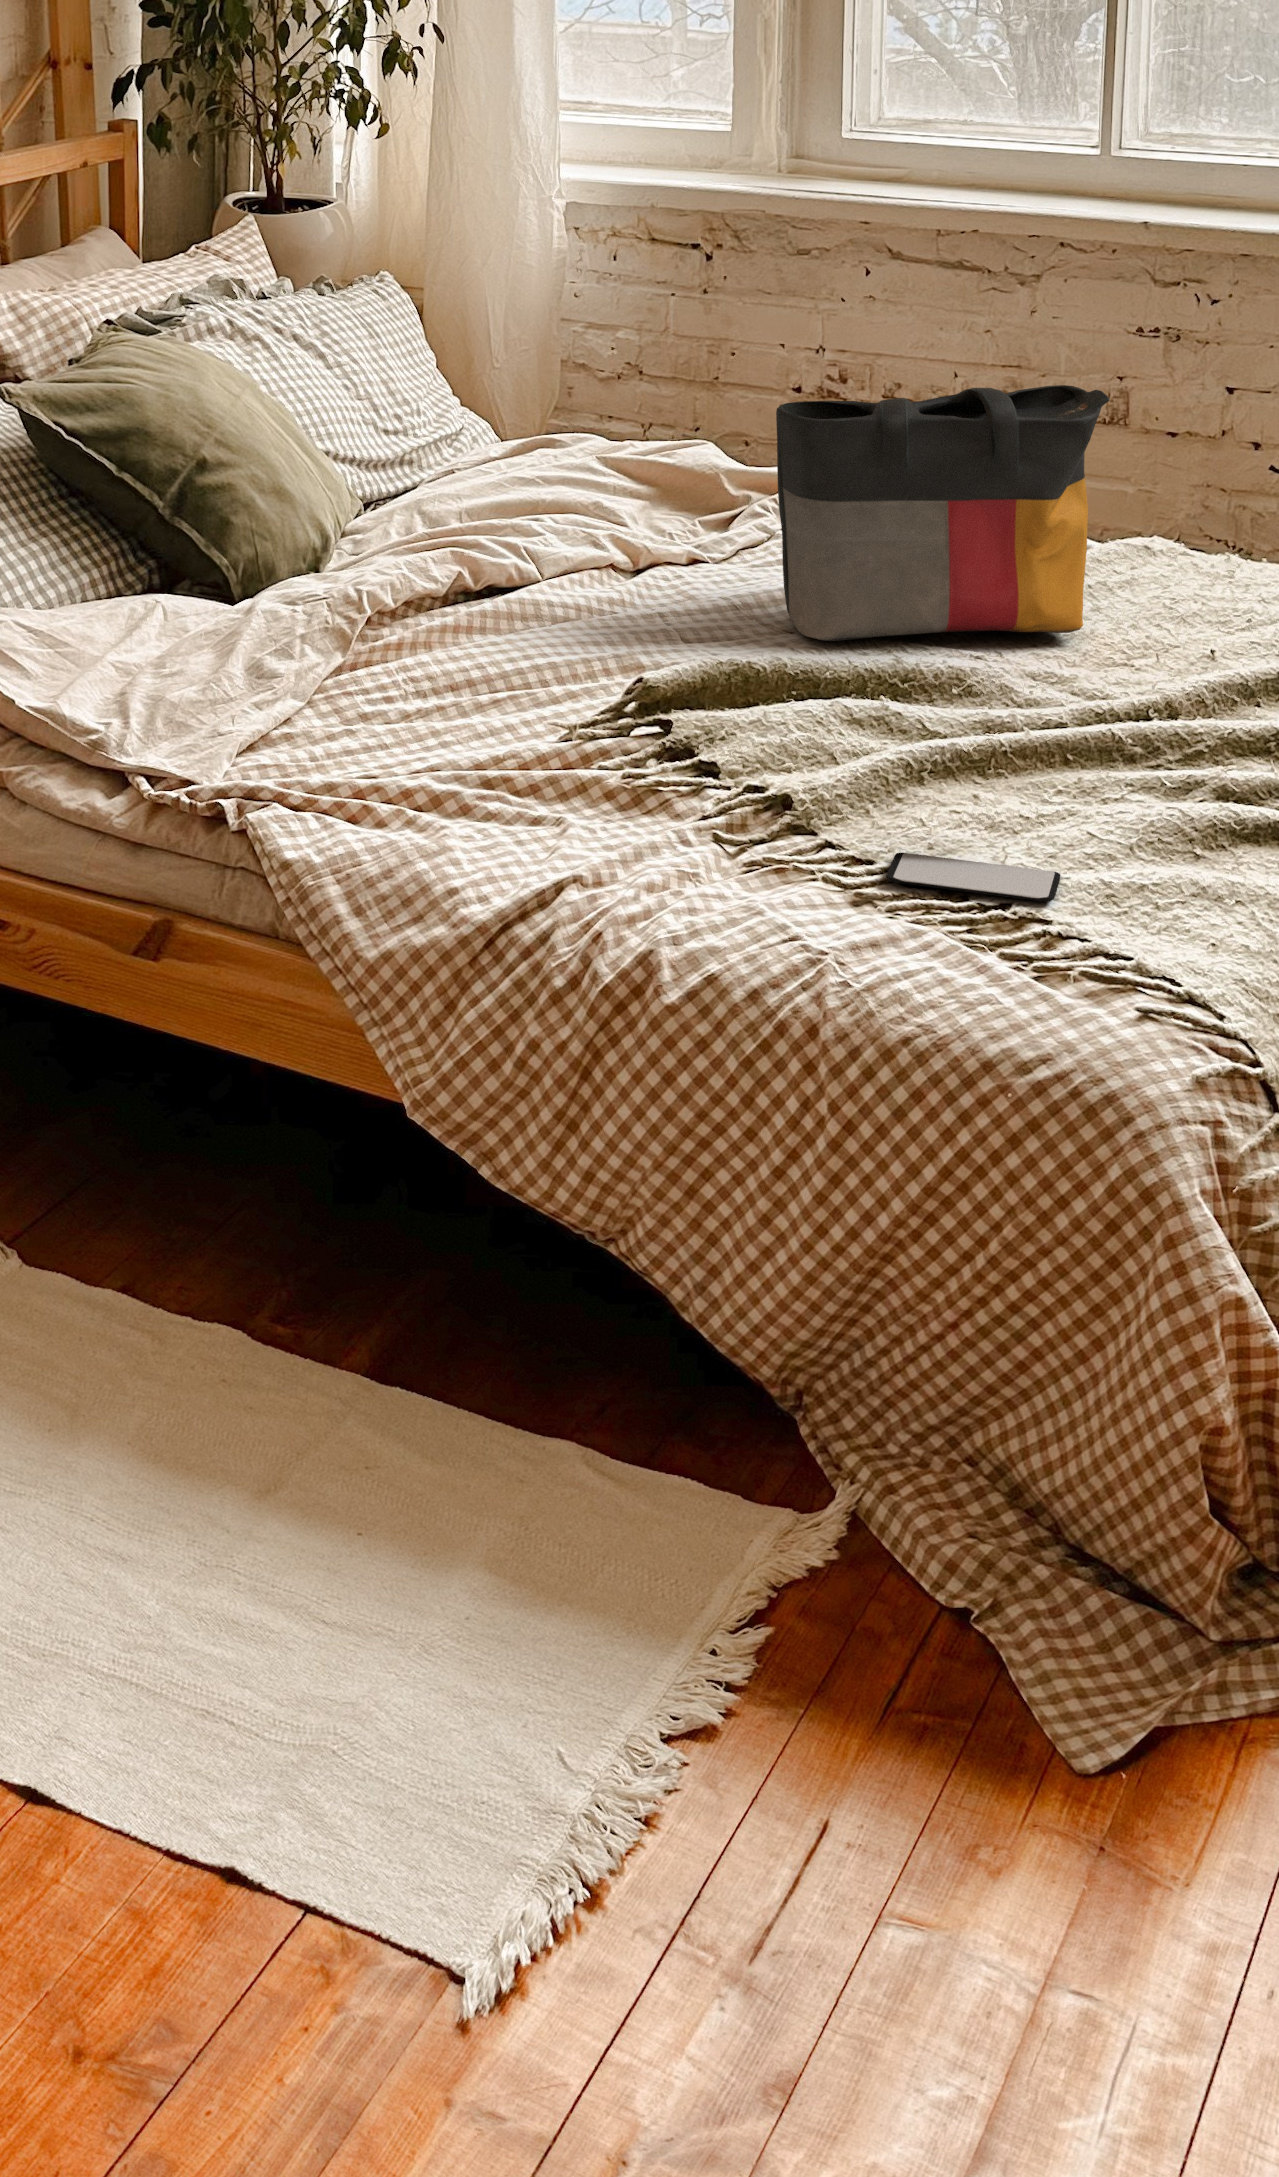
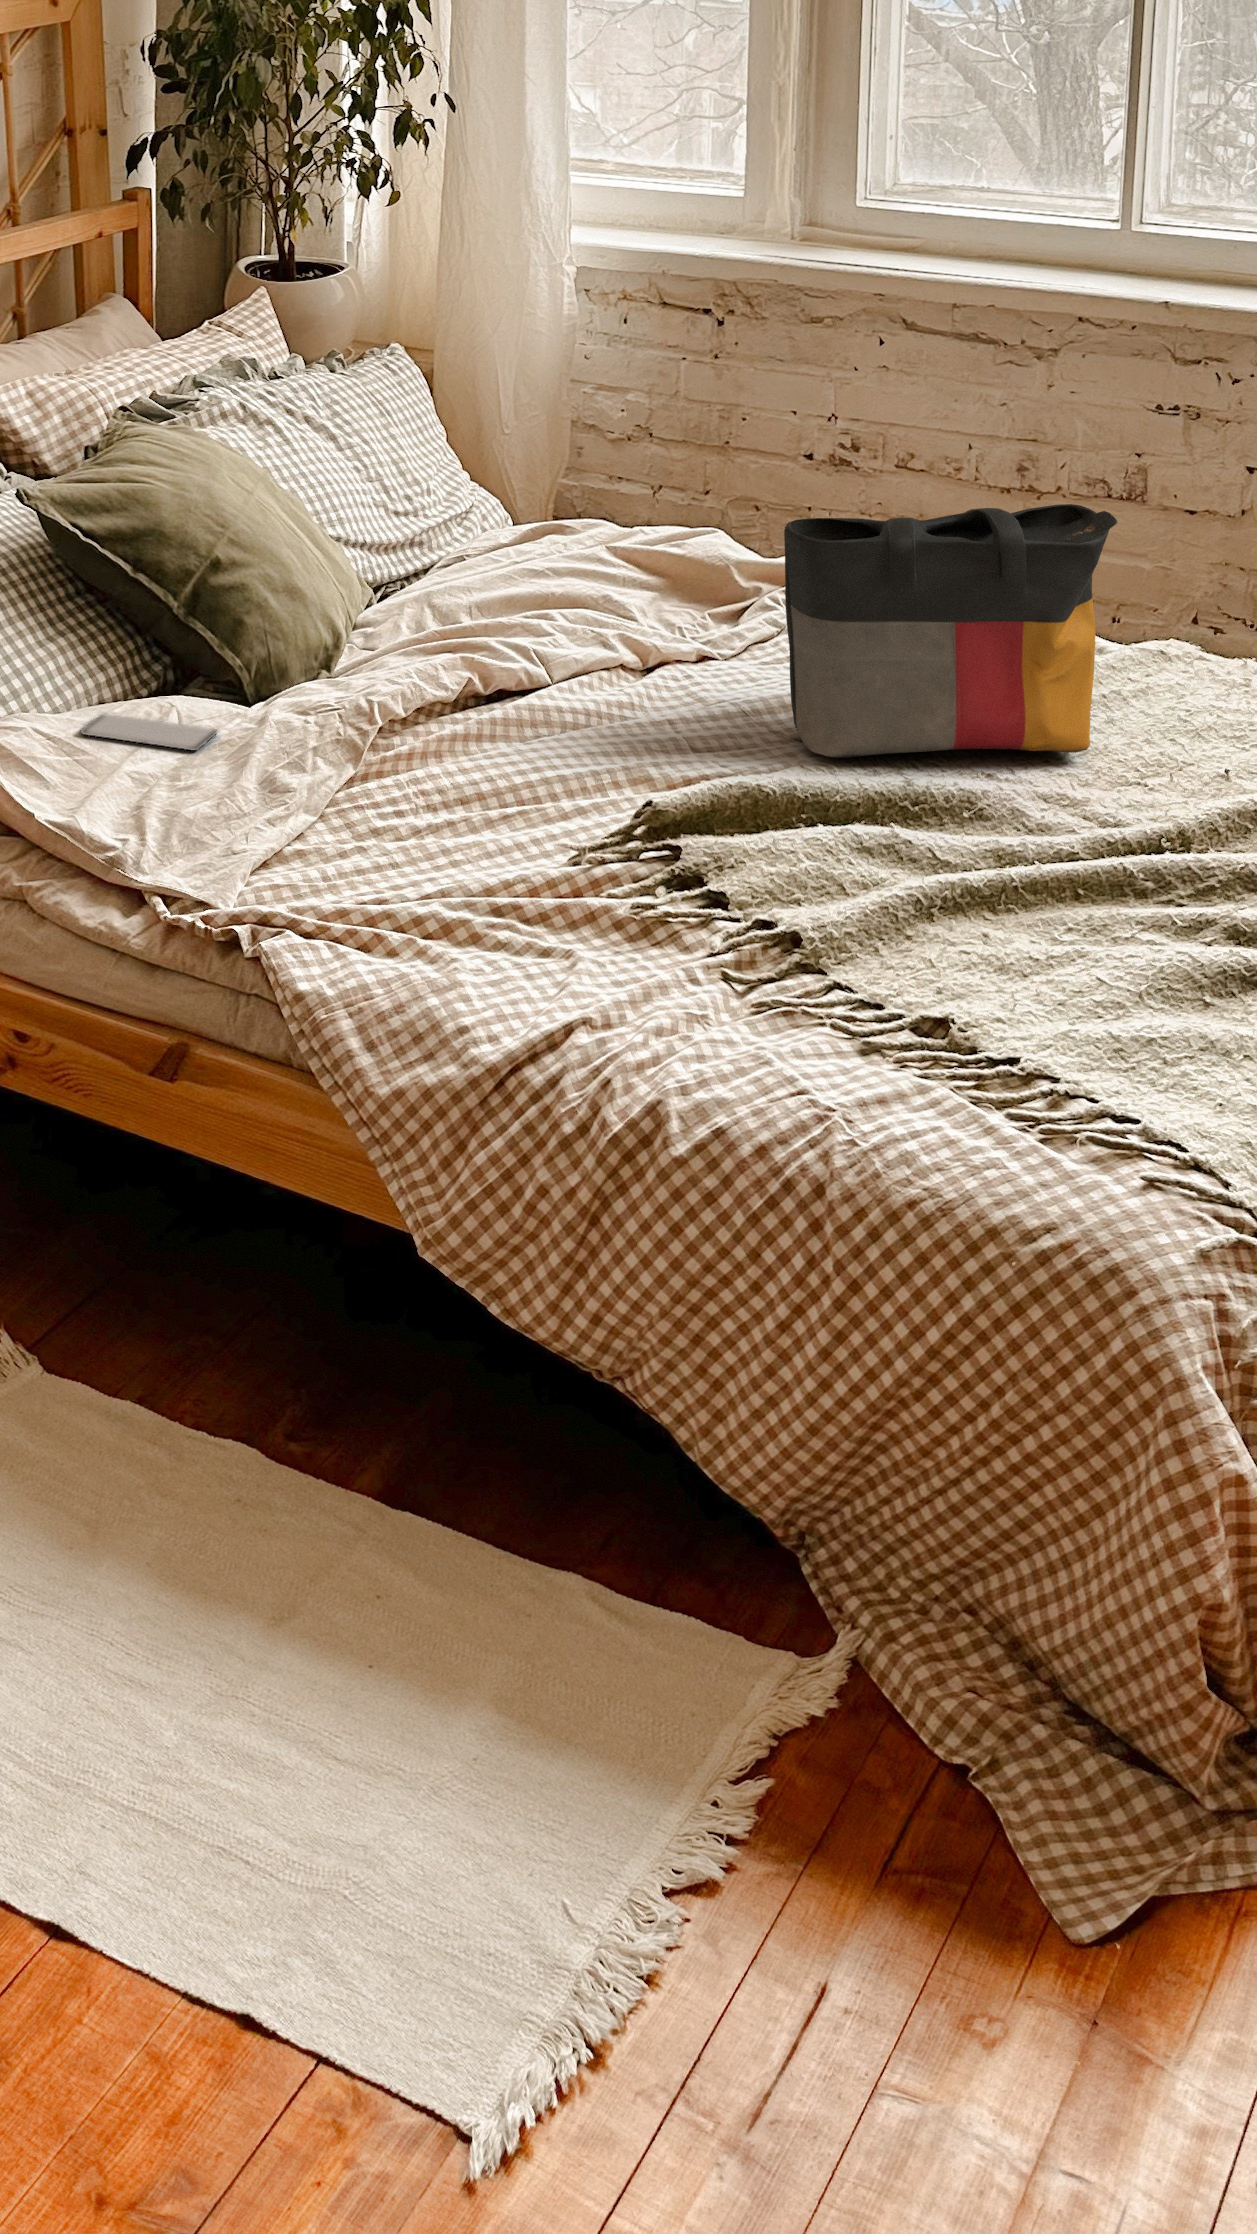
smartphone: present [886,852,1061,902] -> present [81,713,217,751]

